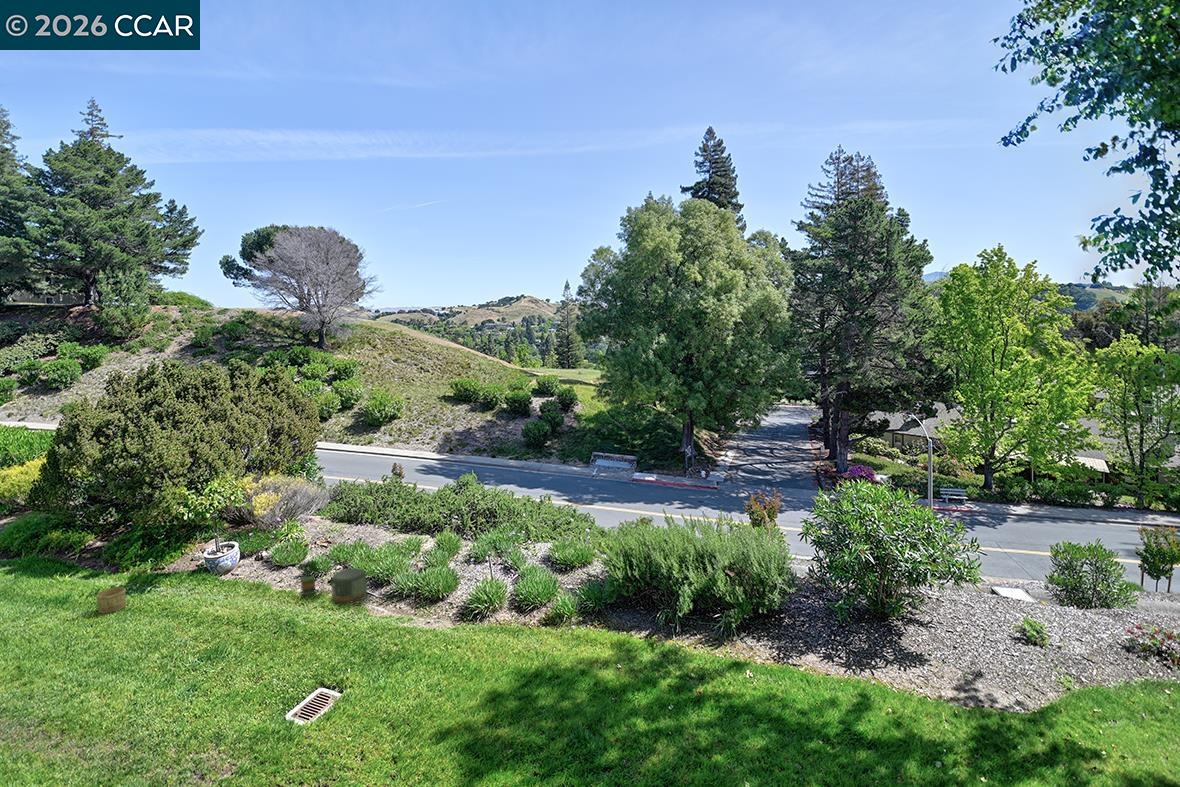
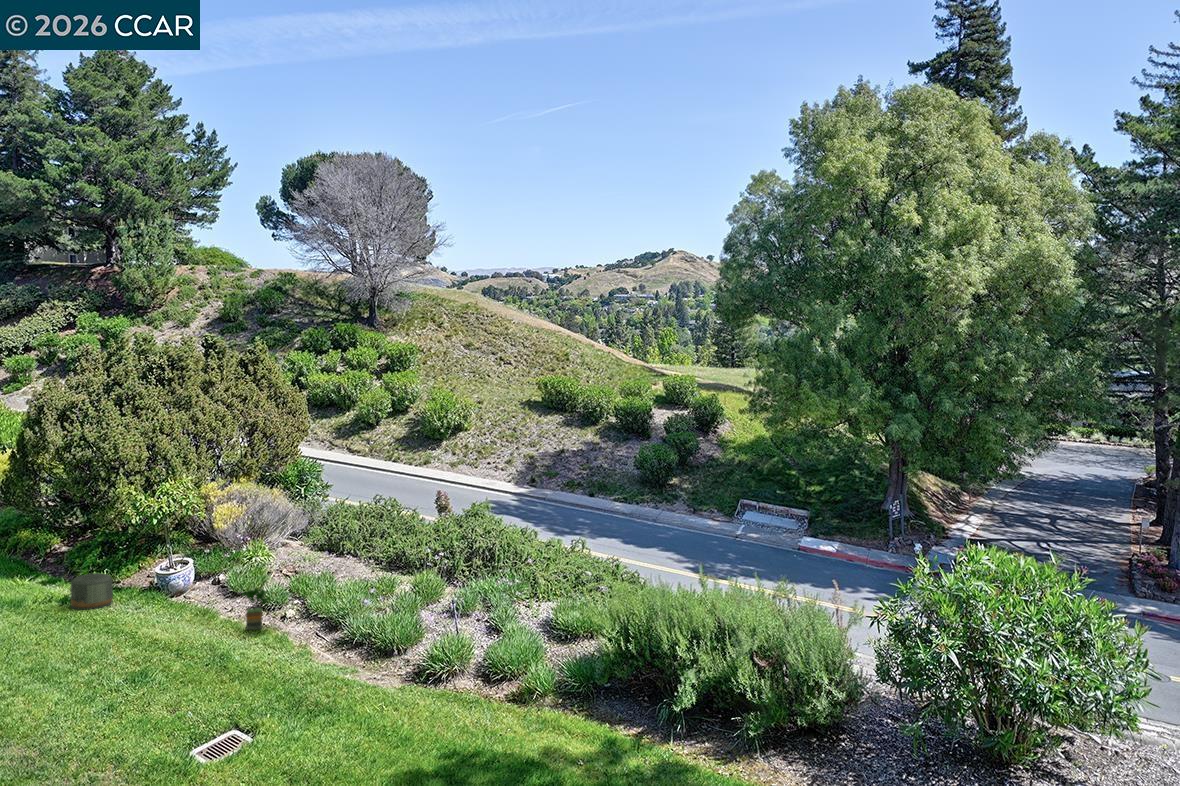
pouf: present [332,568,367,604] -> present [70,573,113,610]
wooden bucket: present [96,587,126,614] -> none [31,596,62,623]

